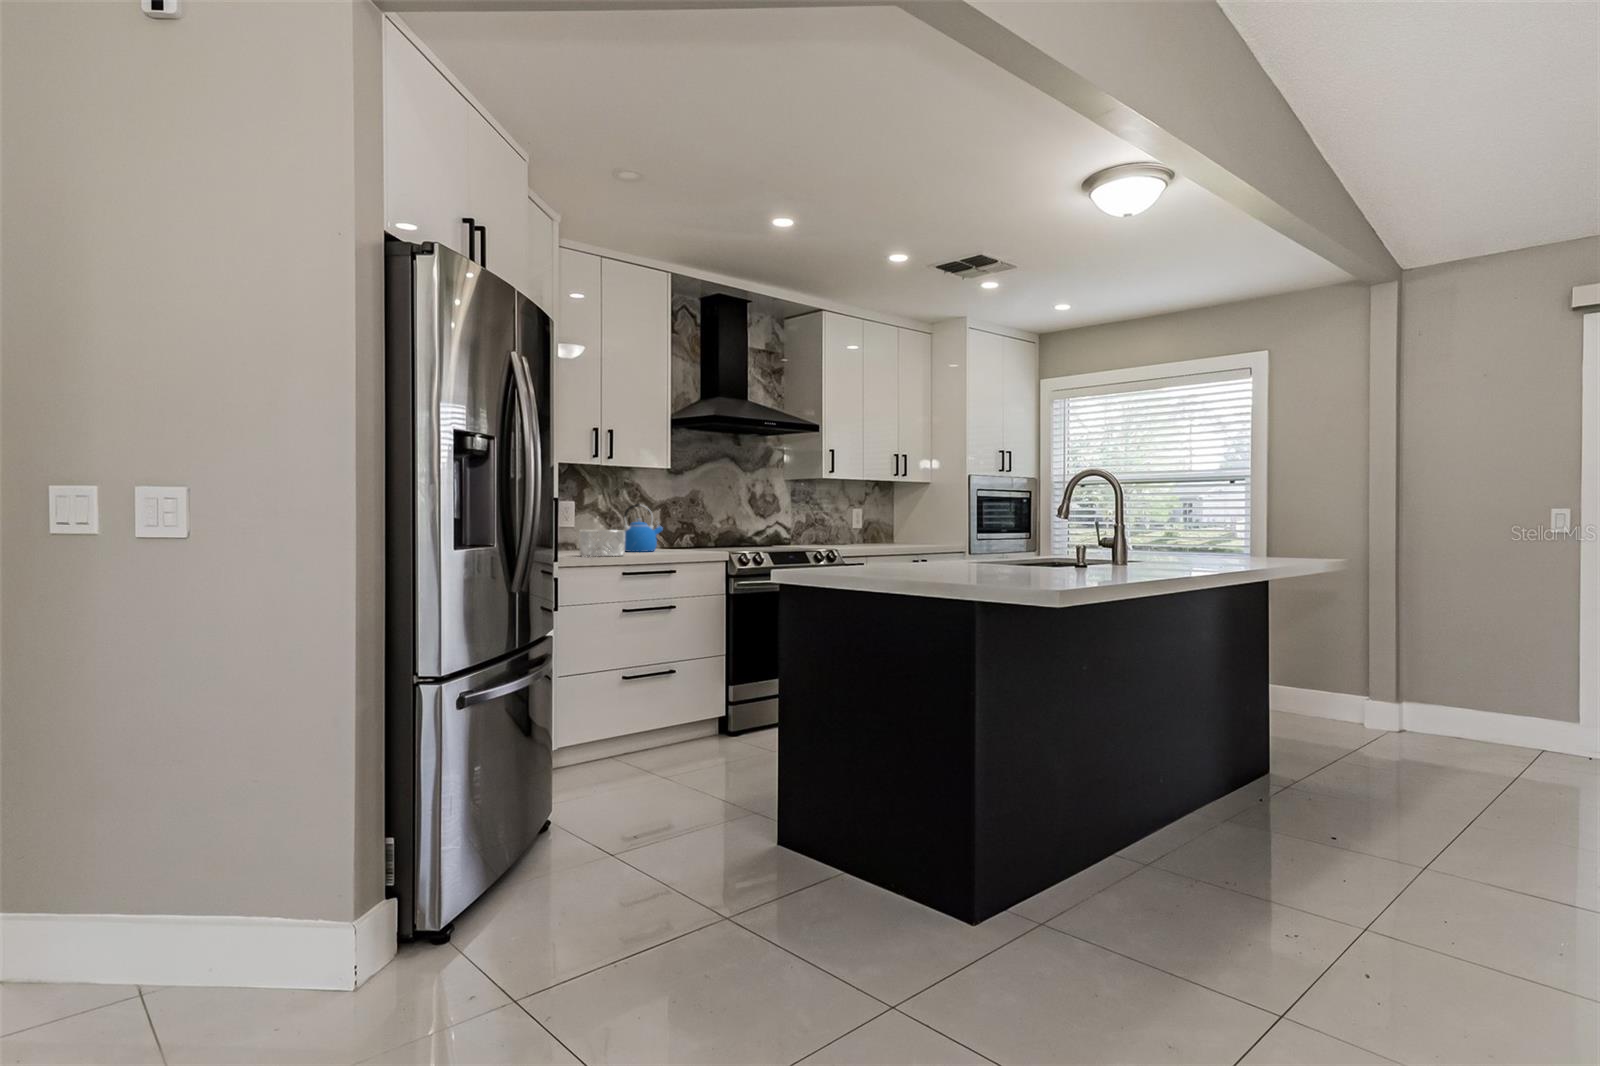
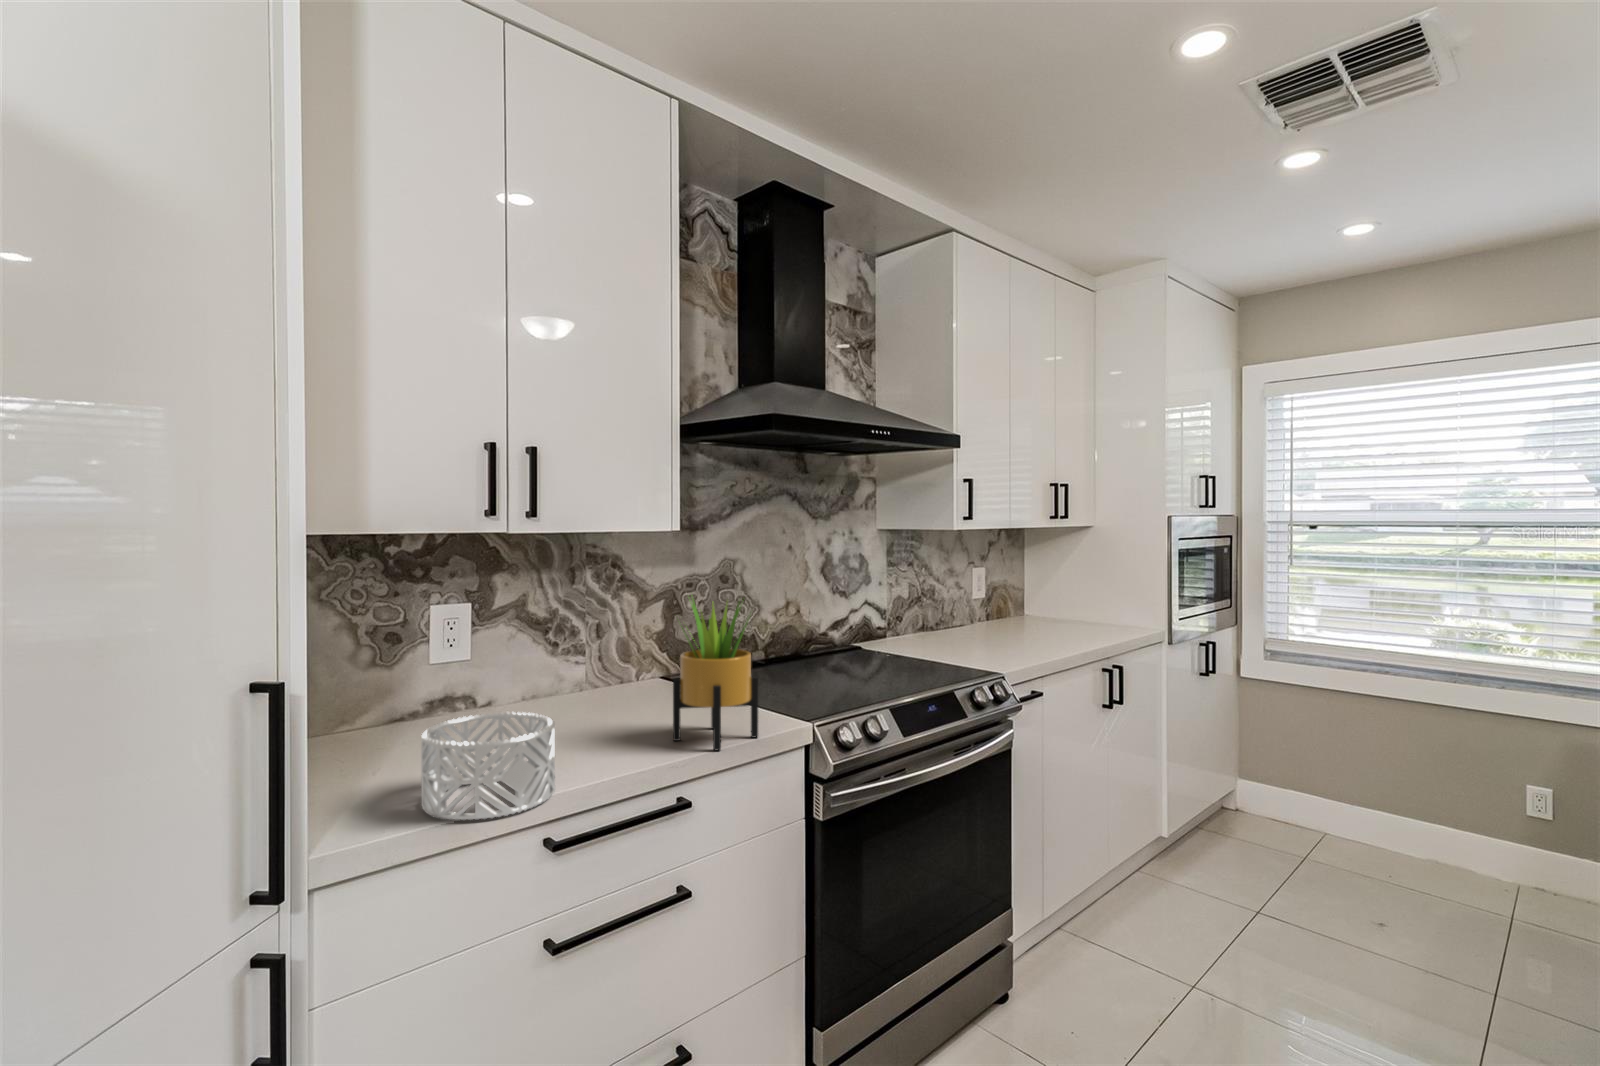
potted plant: none [667,492,703,554] -> present [673,600,758,750]
kettle: present [624,504,663,552] -> none [576,603,667,711]

